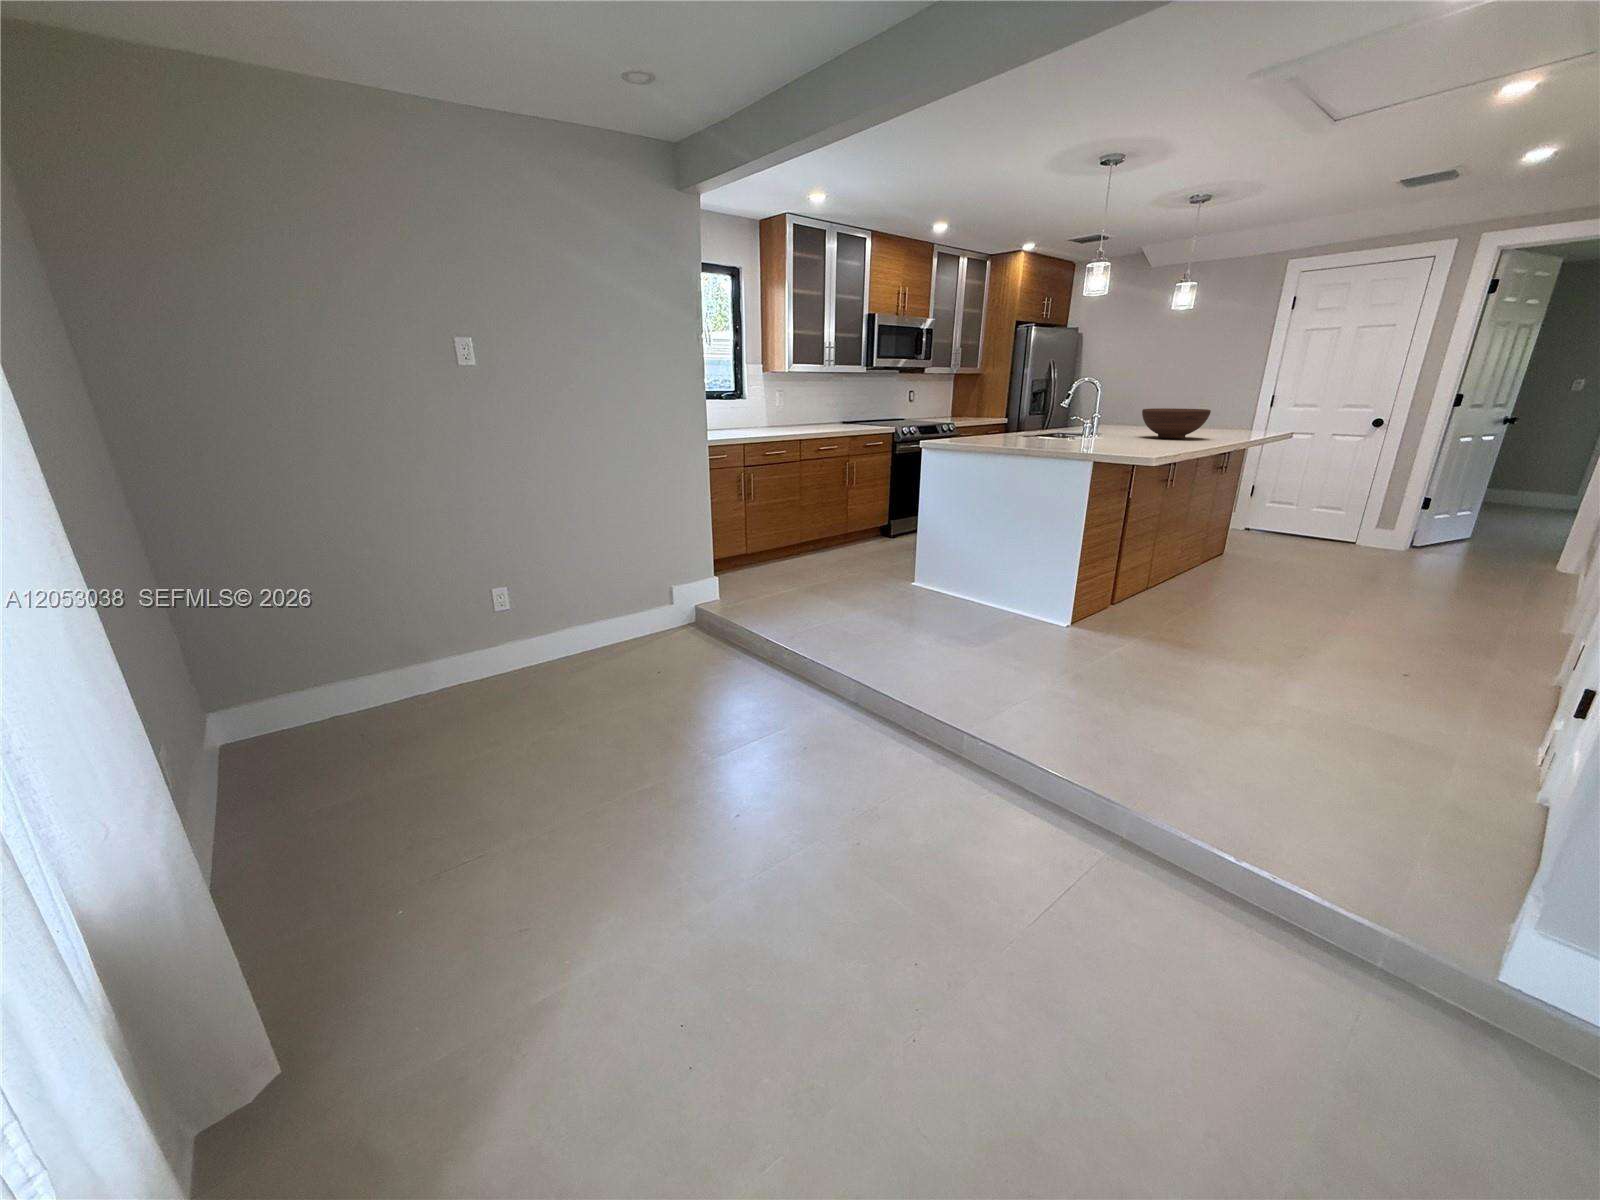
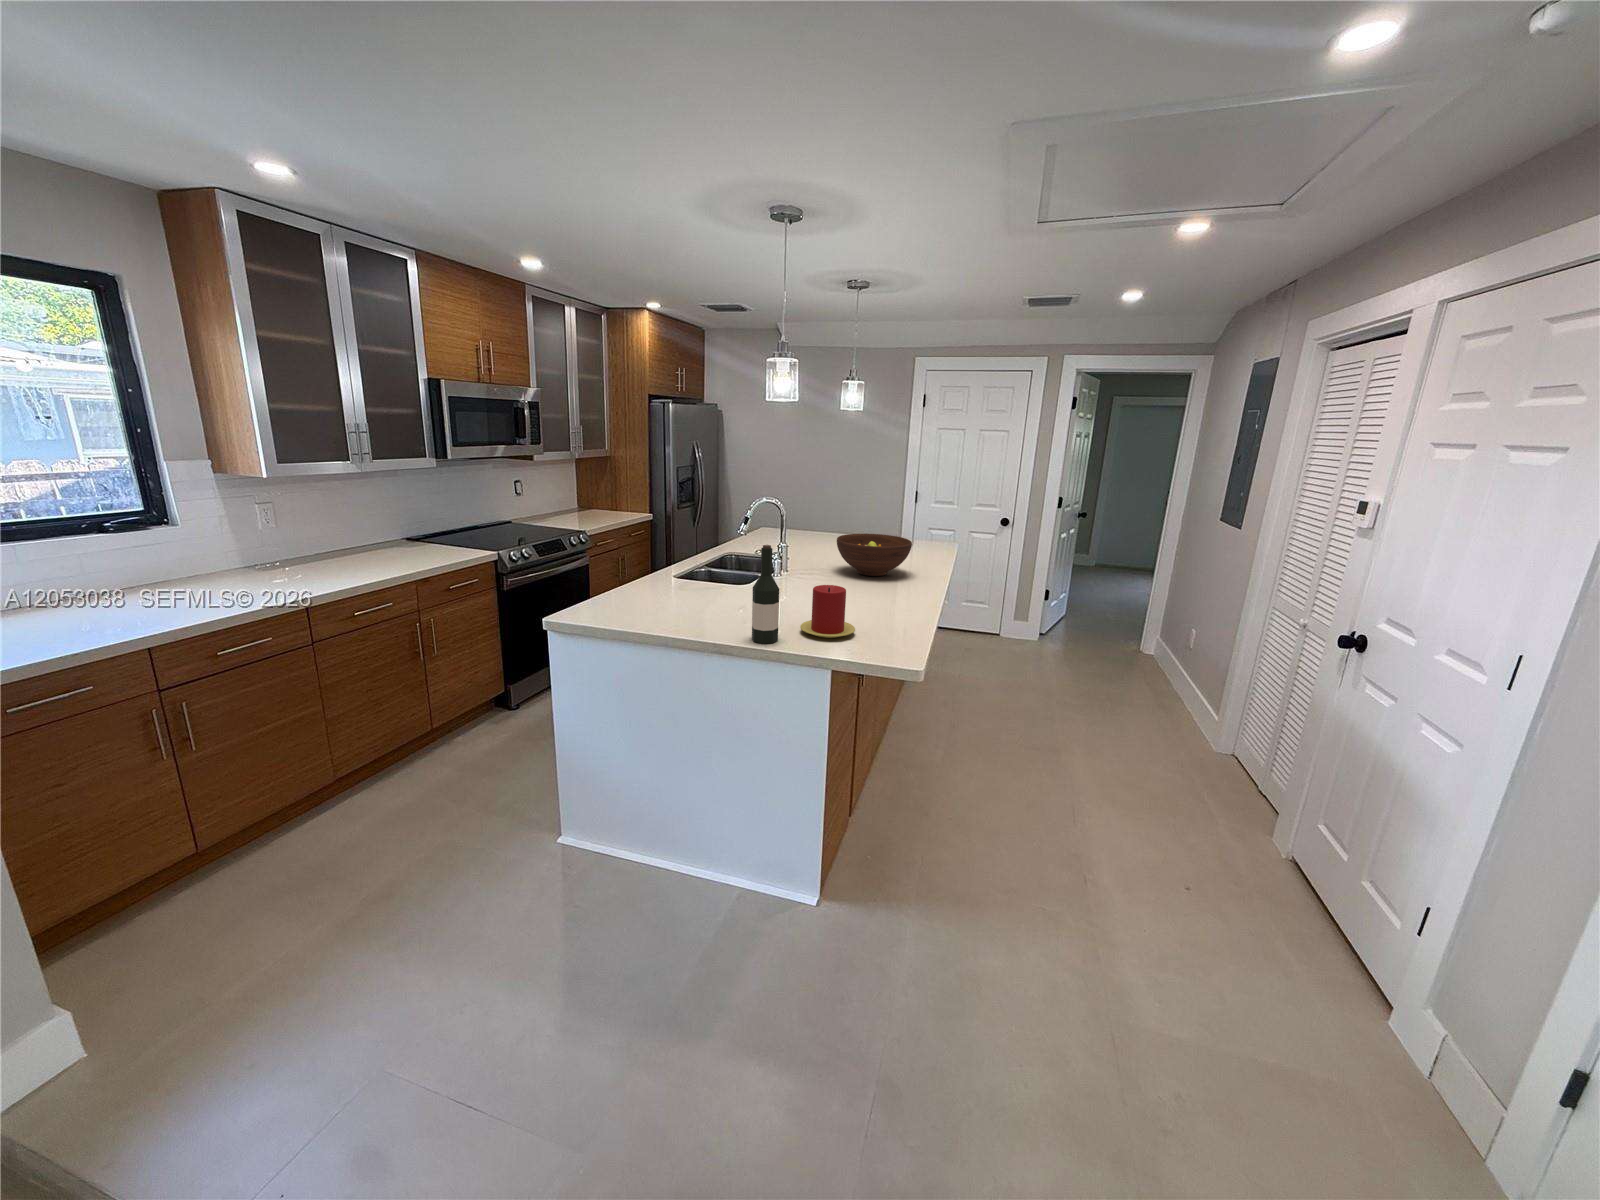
wine bottle: none [1045,384,1067,448] -> present [752,545,779,644]
candle: none [1081,416,1121,449] -> present [800,585,855,638]

